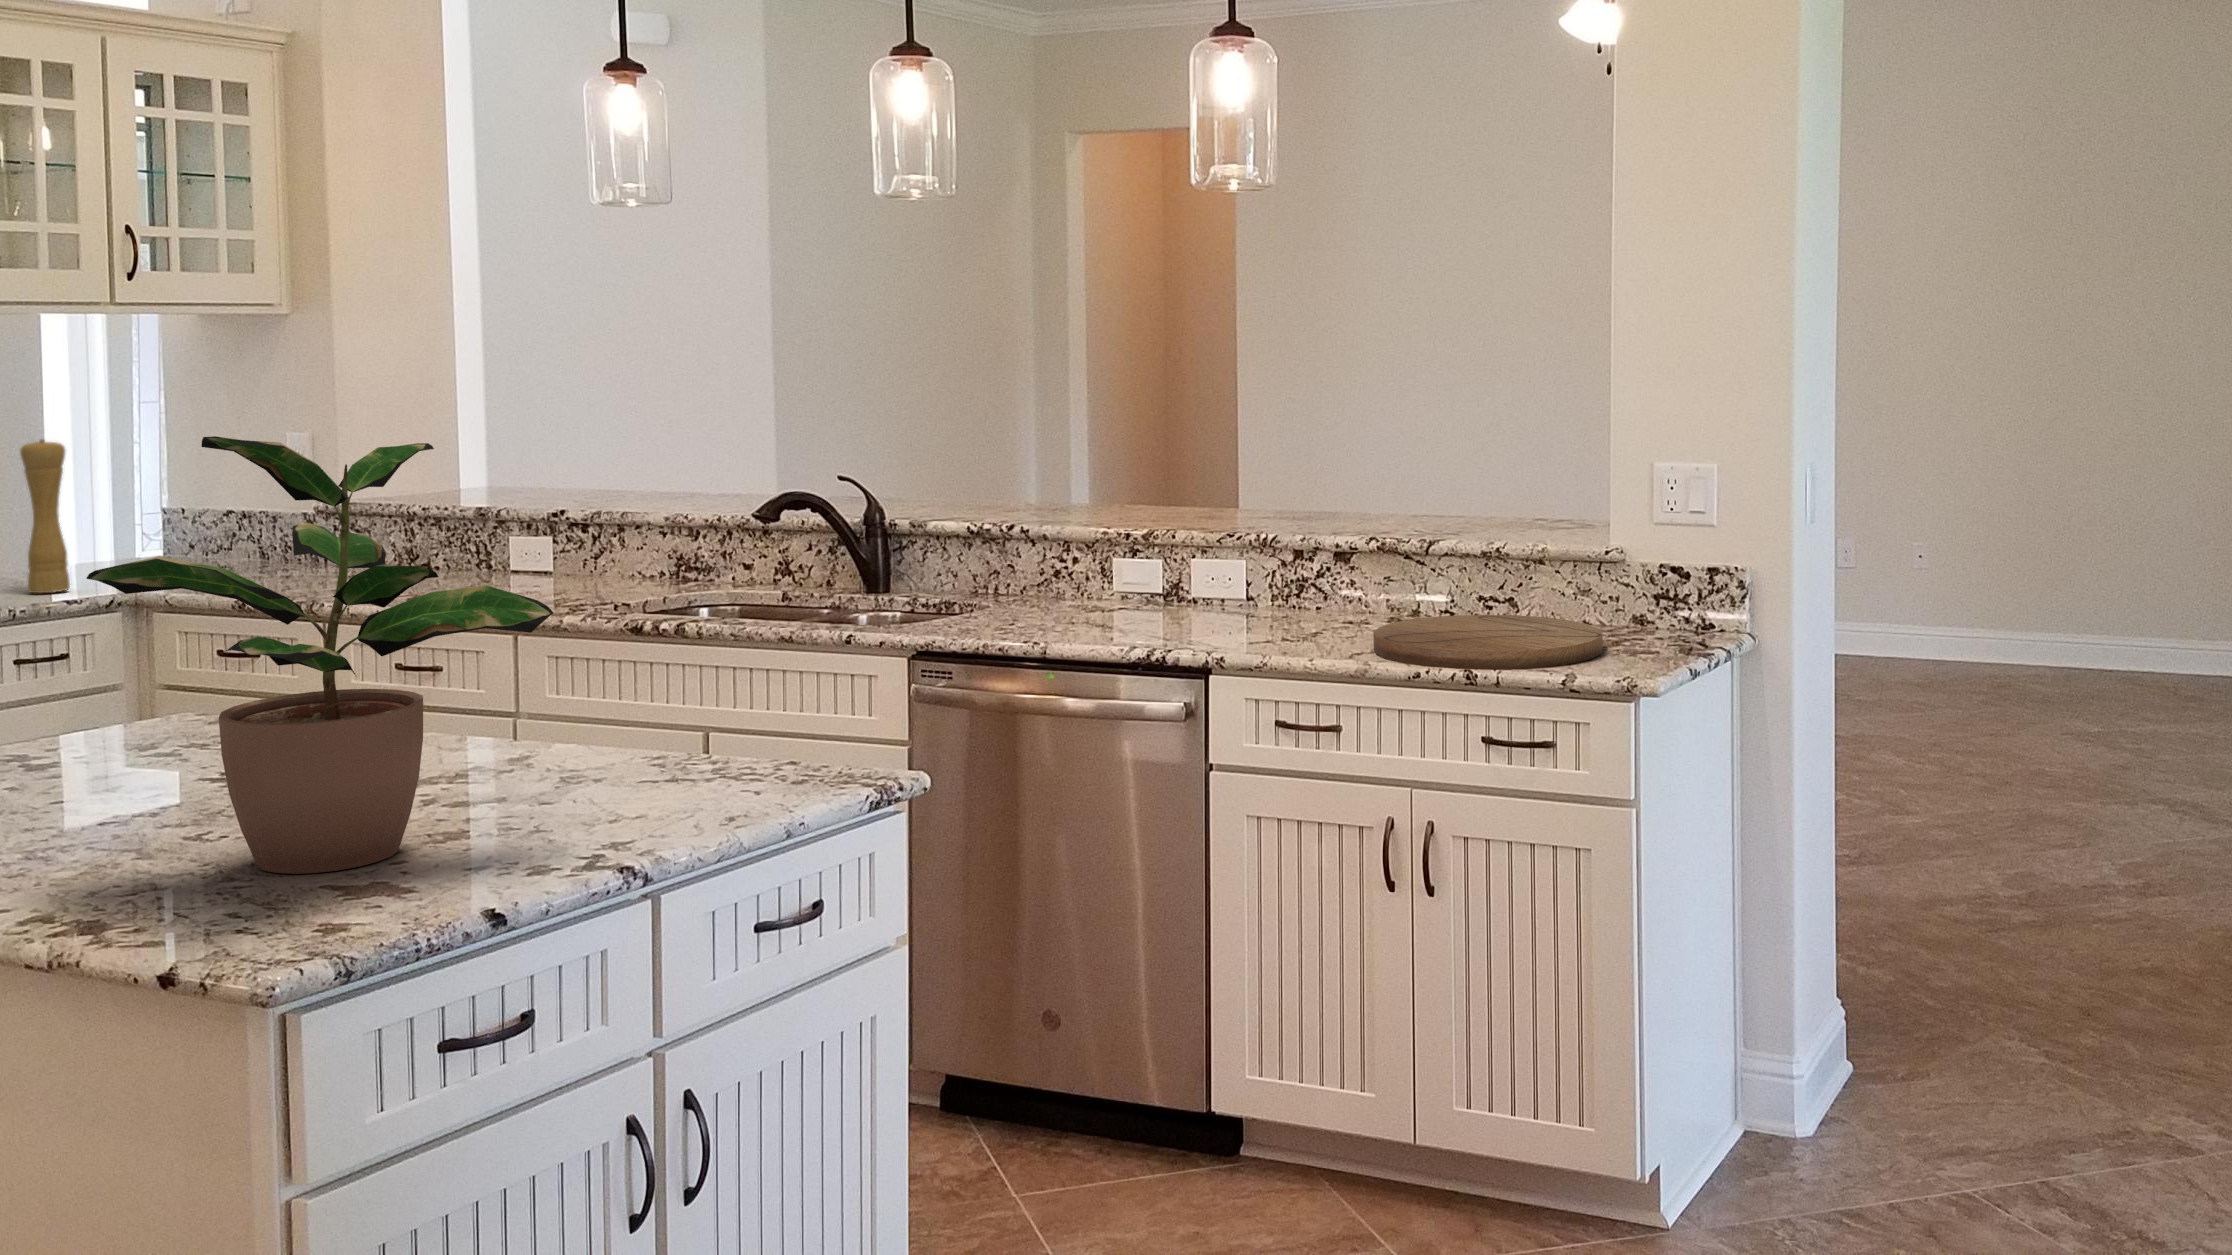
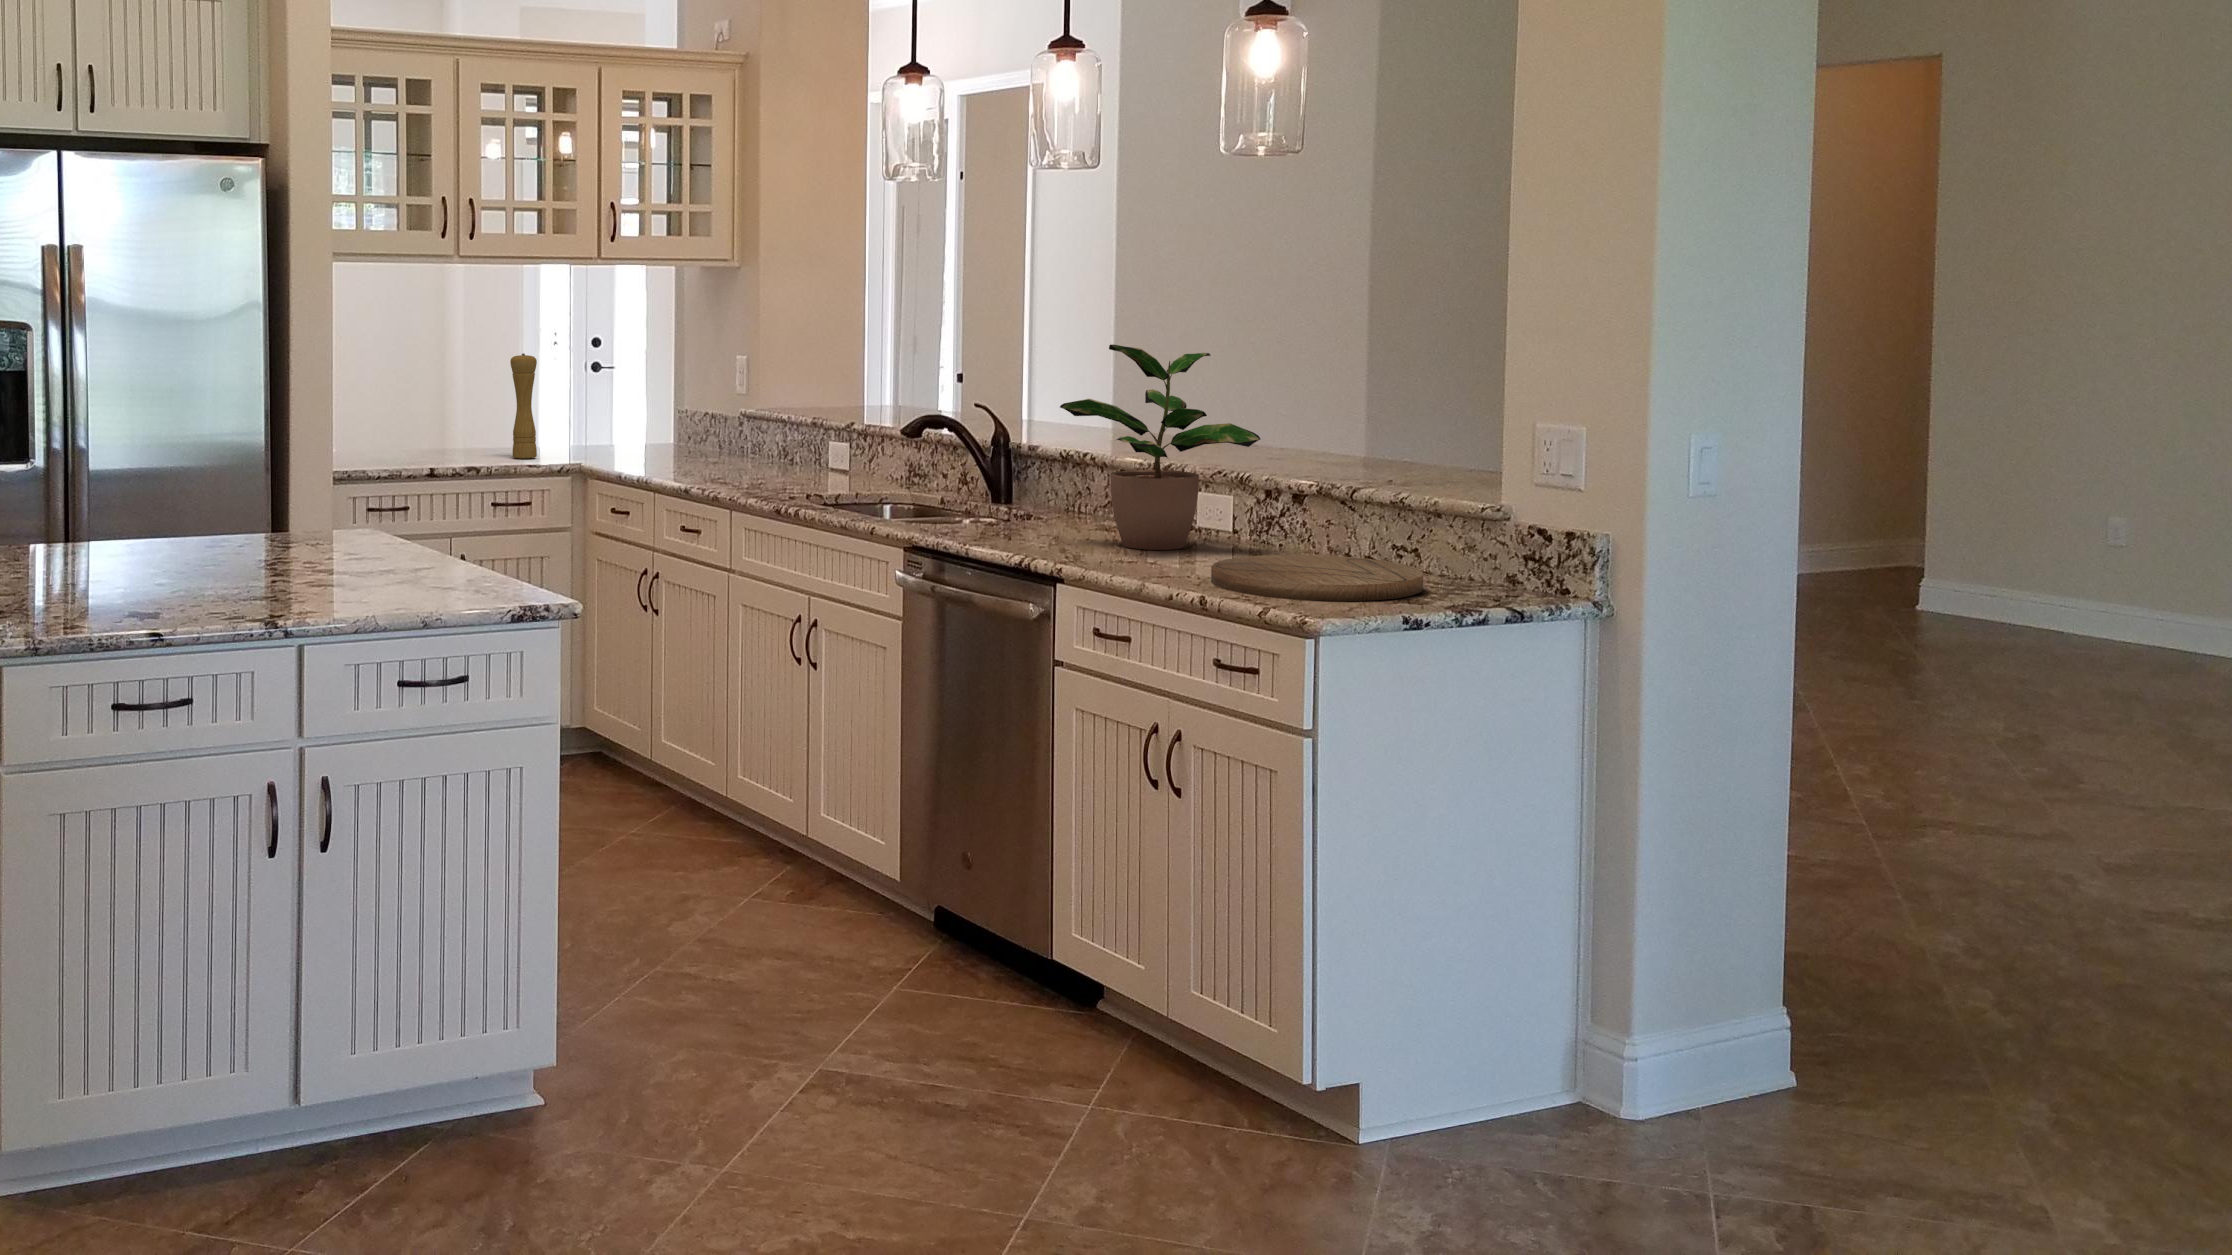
potted plant: present [87,436,553,874] -> present [1060,345,1260,550]

